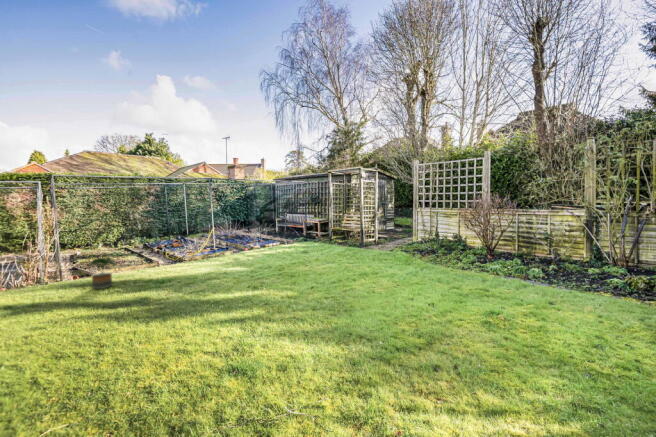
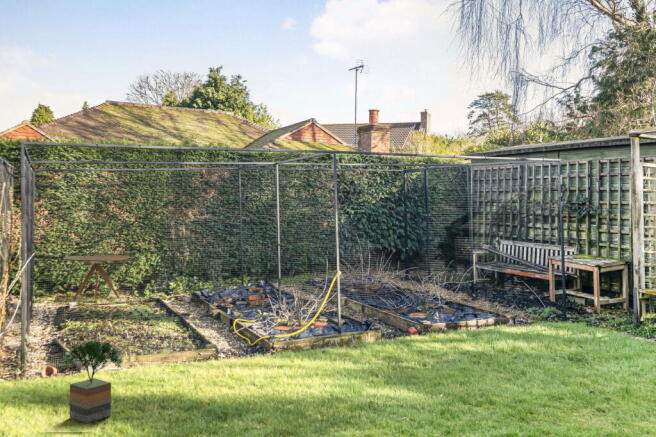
round table: none [70,229,109,252] -> present [63,255,129,302]

